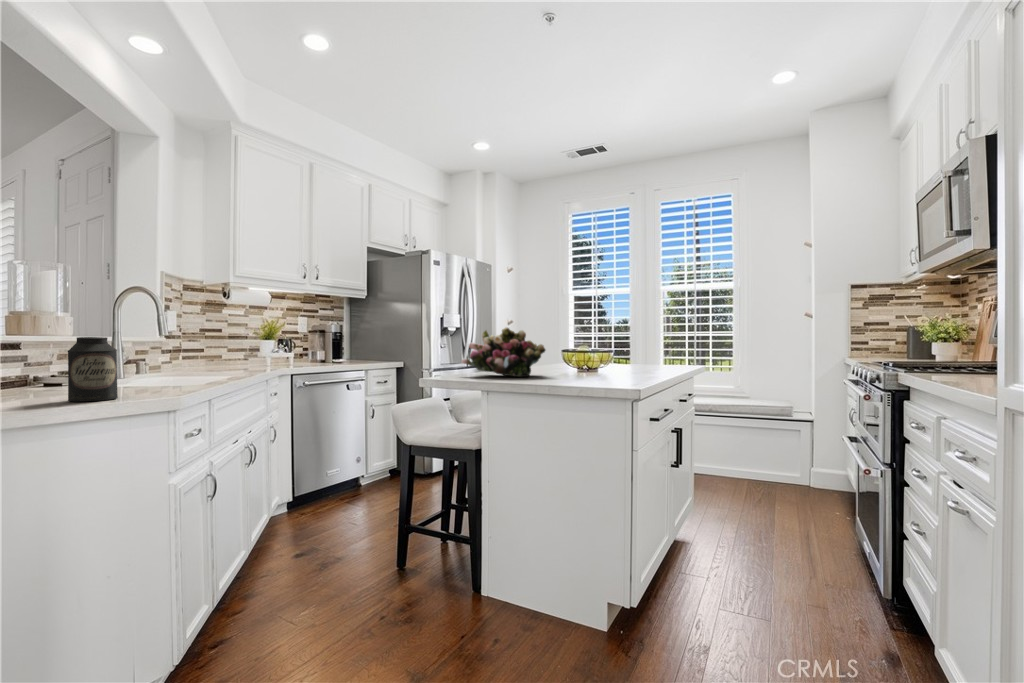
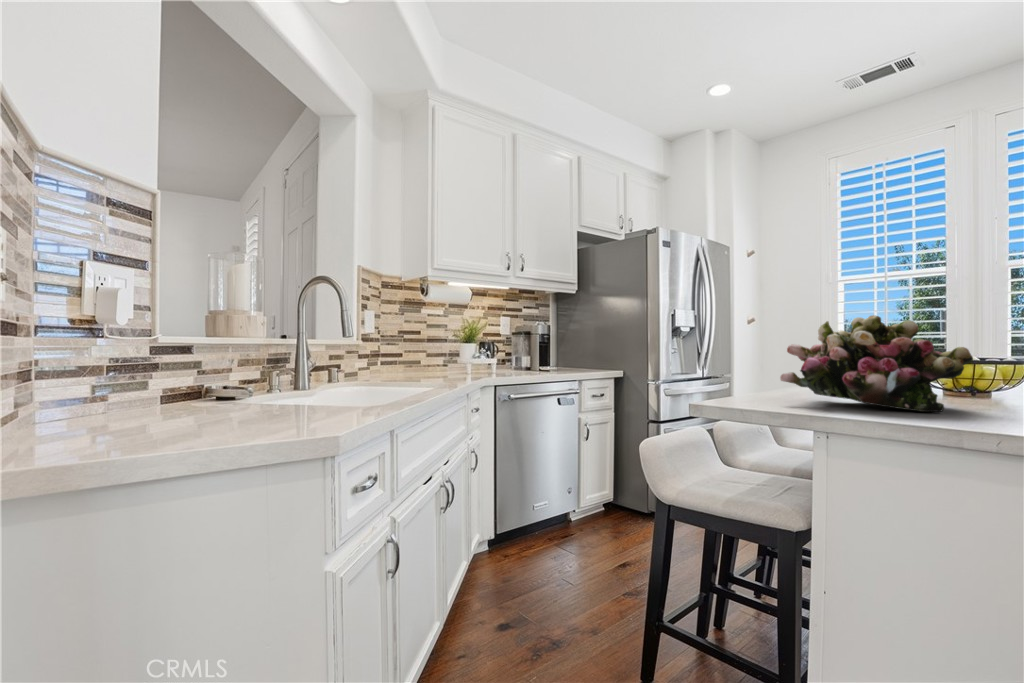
canister: present [68,337,118,402] -> none [170,334,246,443]

